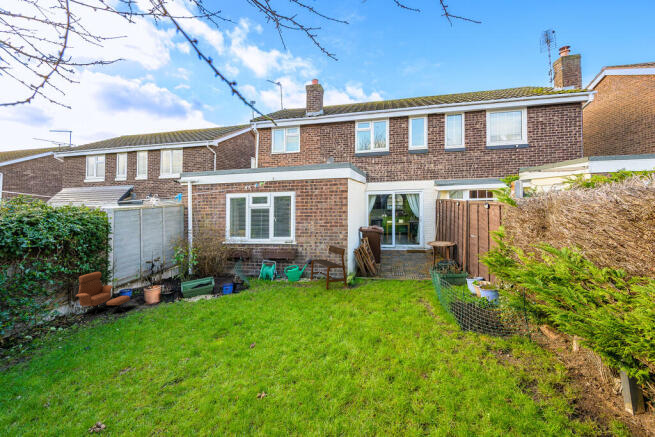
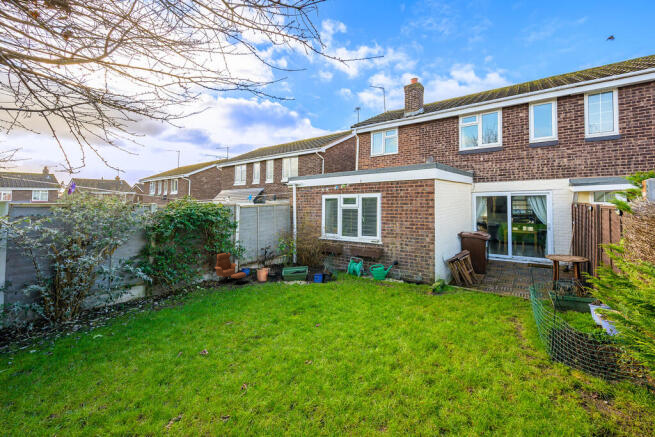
bench: present [311,246,347,289] -> none [393,247,429,291]

